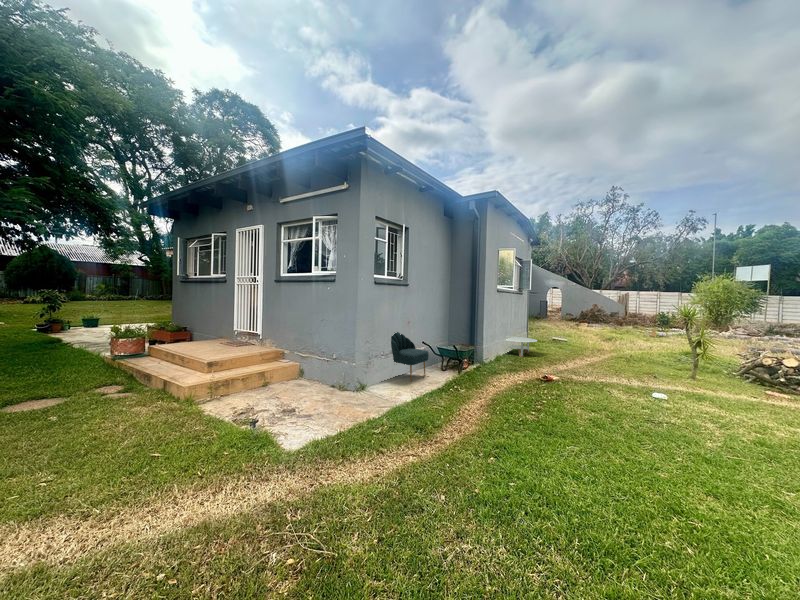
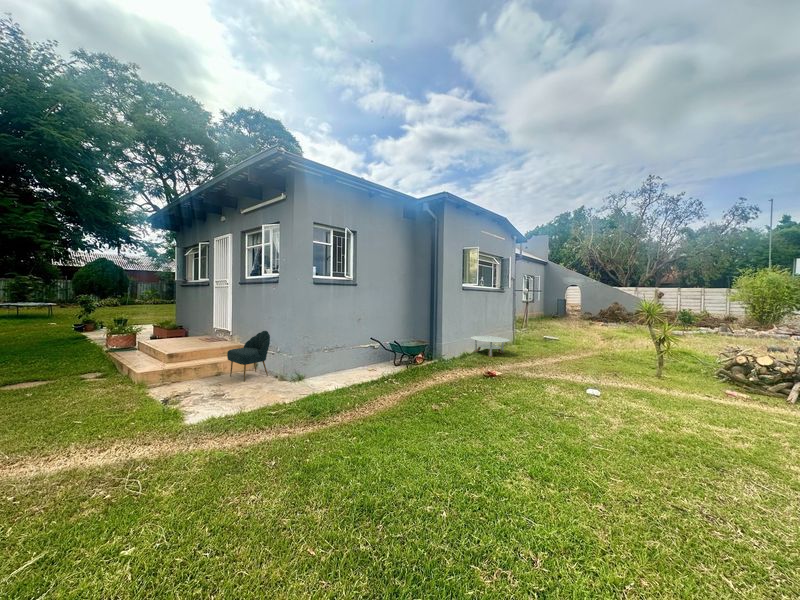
chair: present [391,332,429,380] -> present [227,331,270,382]

